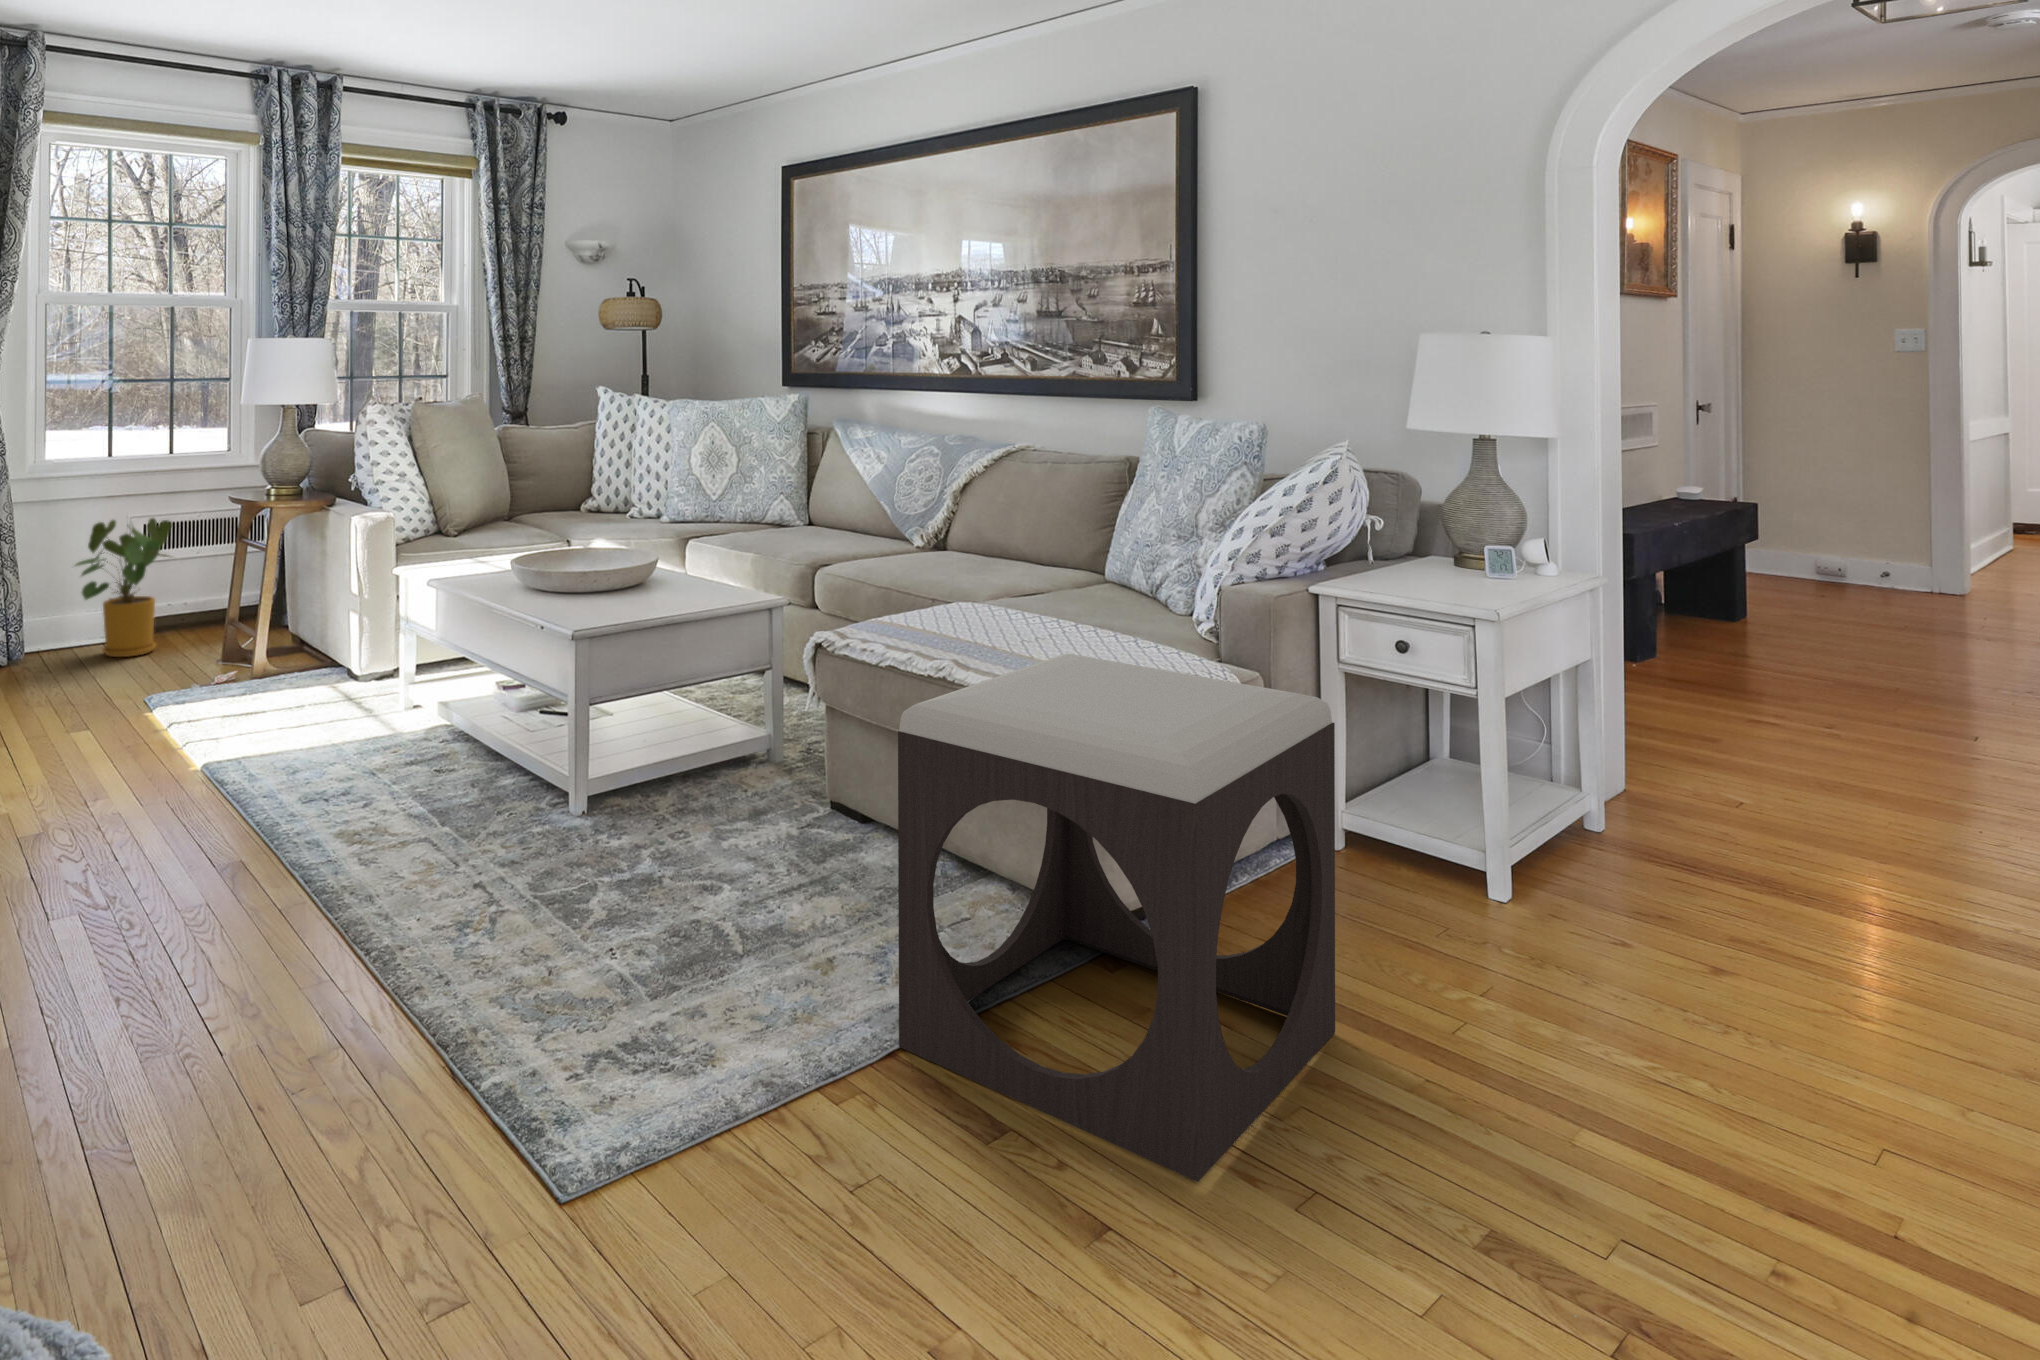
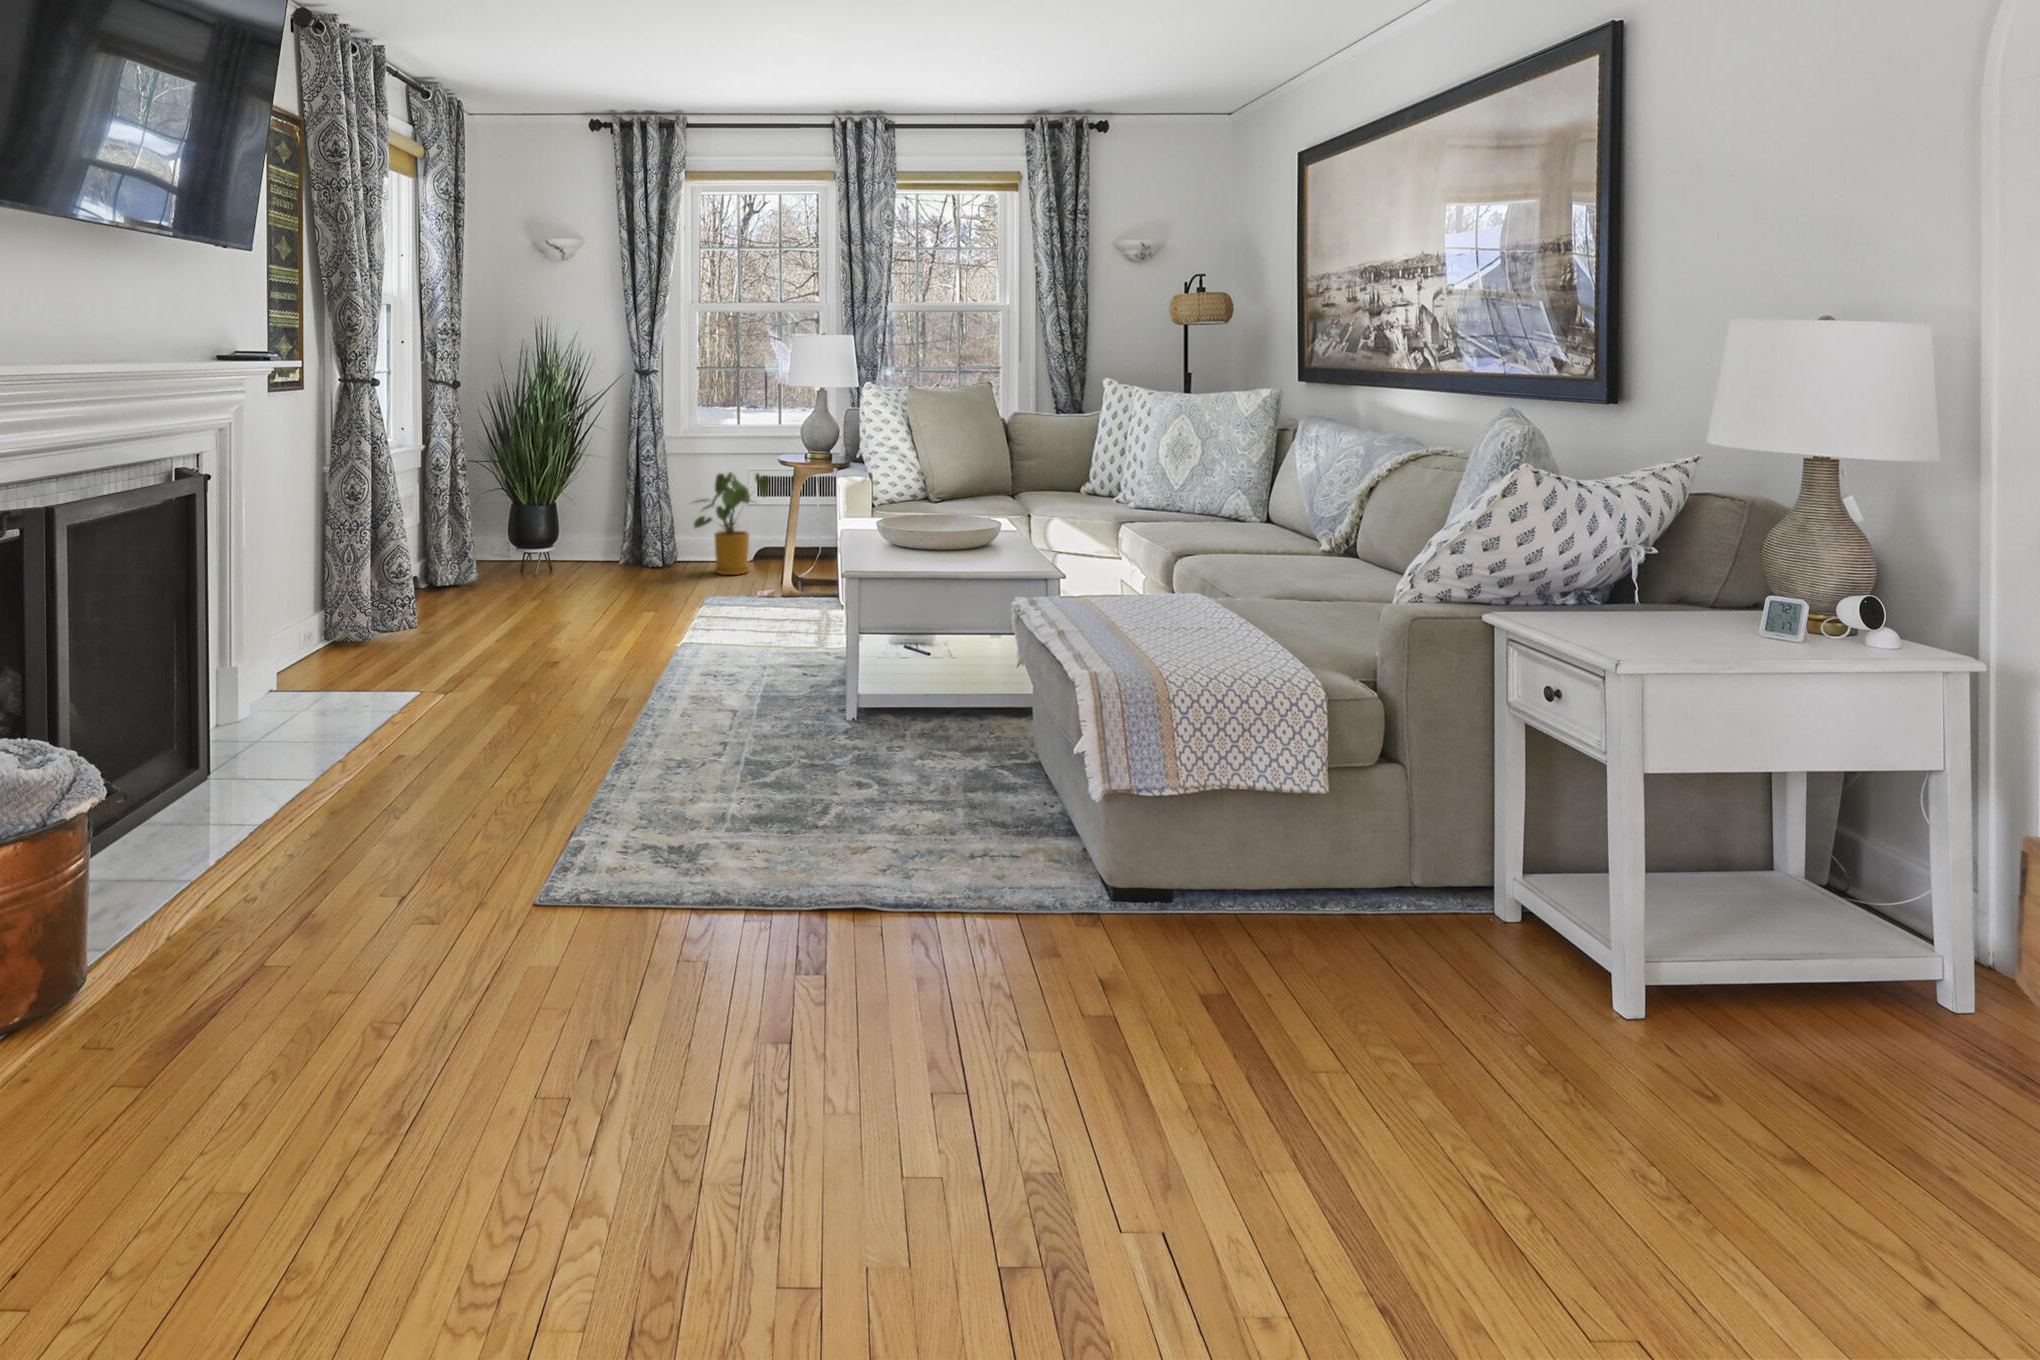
footstool: present [898,654,1335,1182] -> none [812,642,1195,1115]

